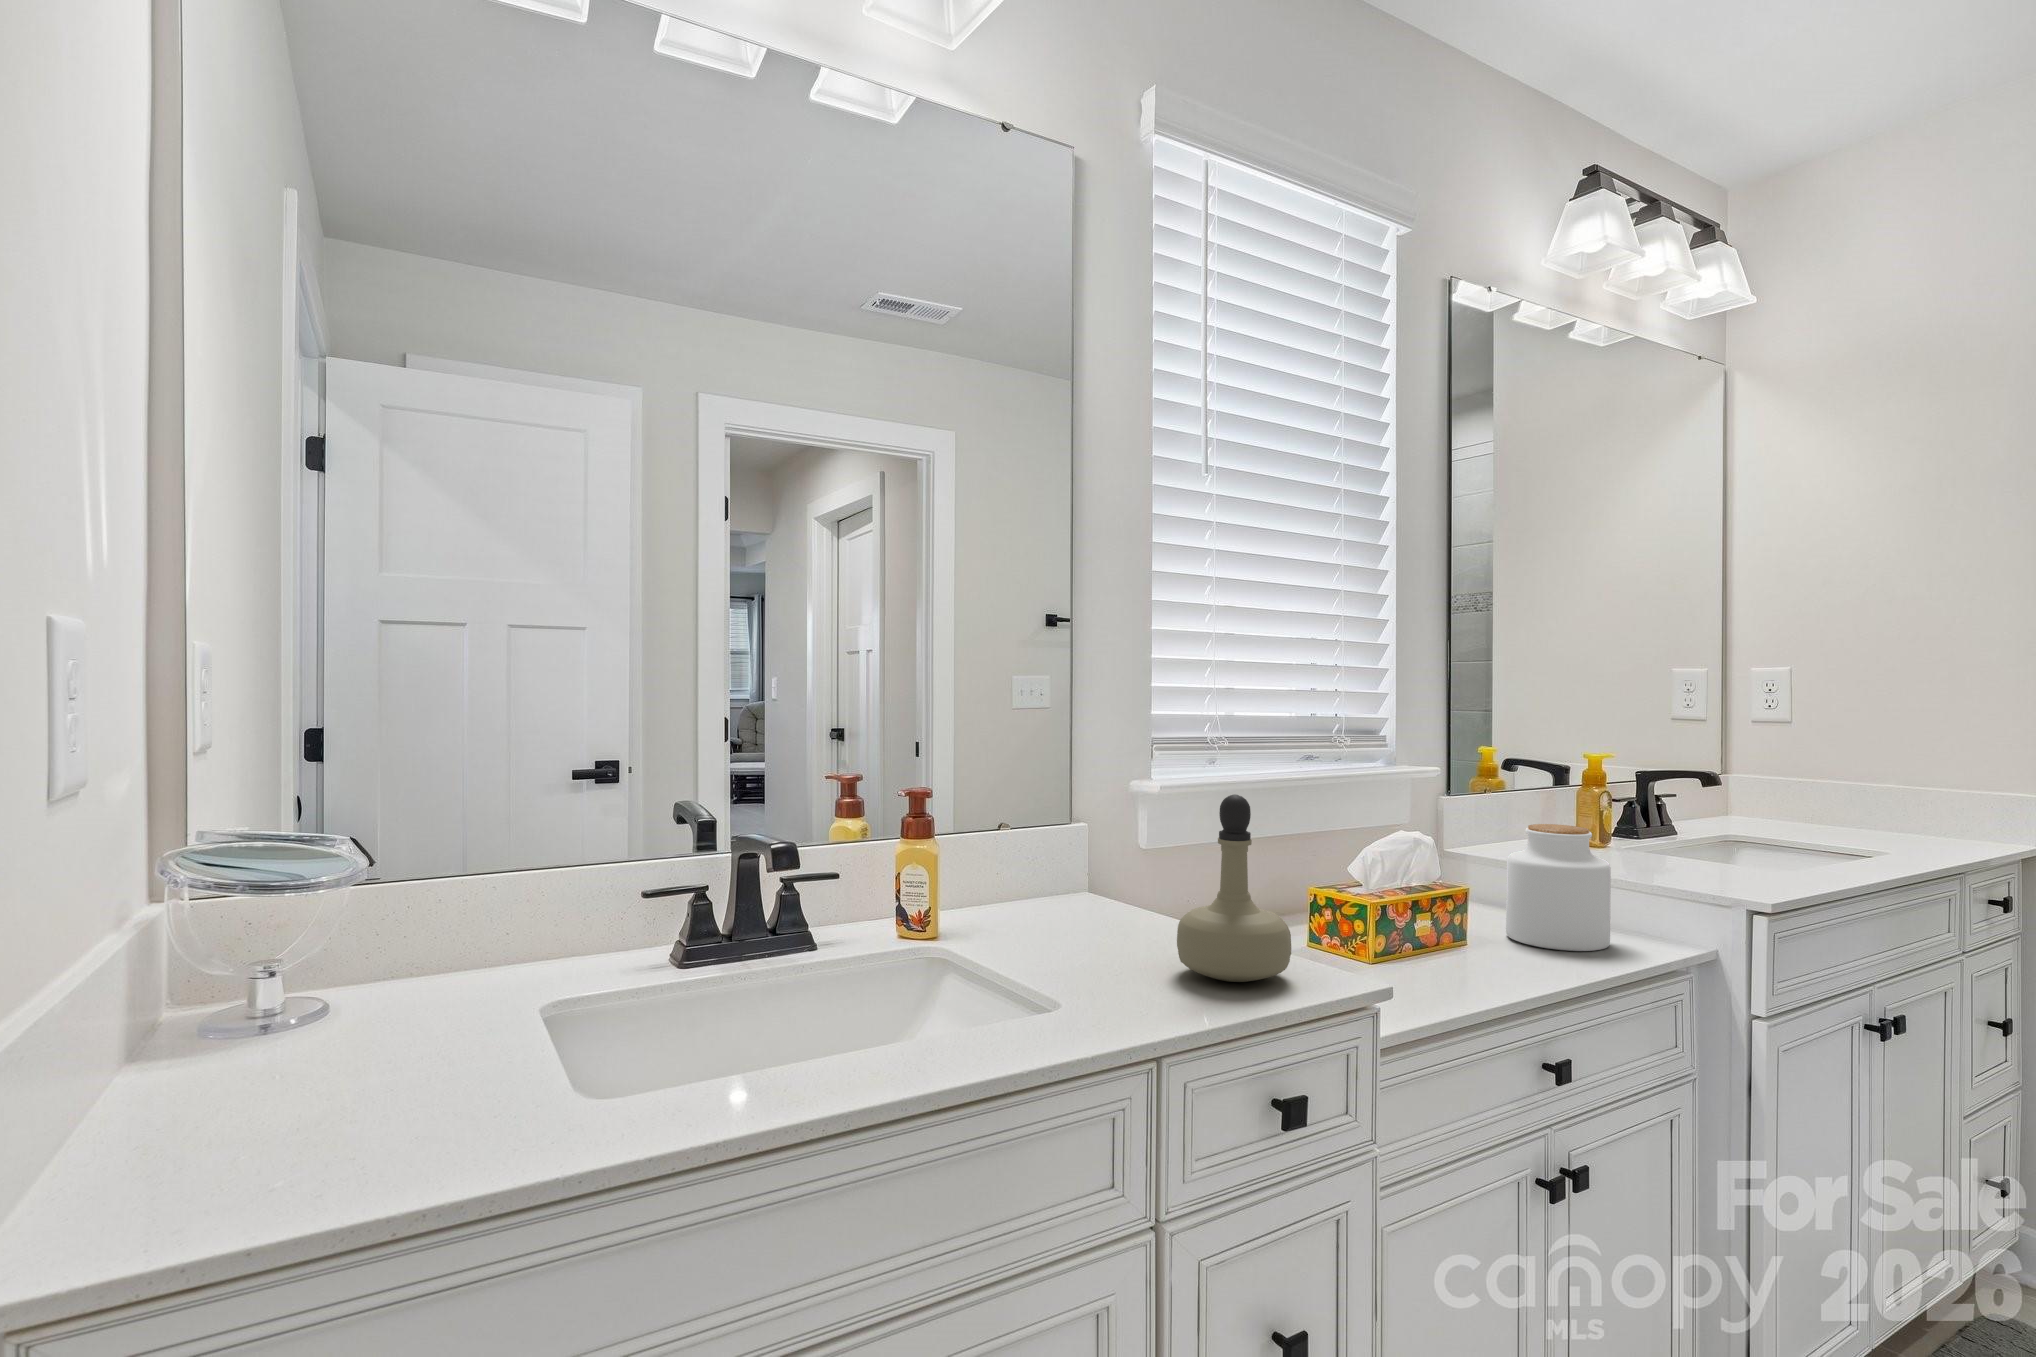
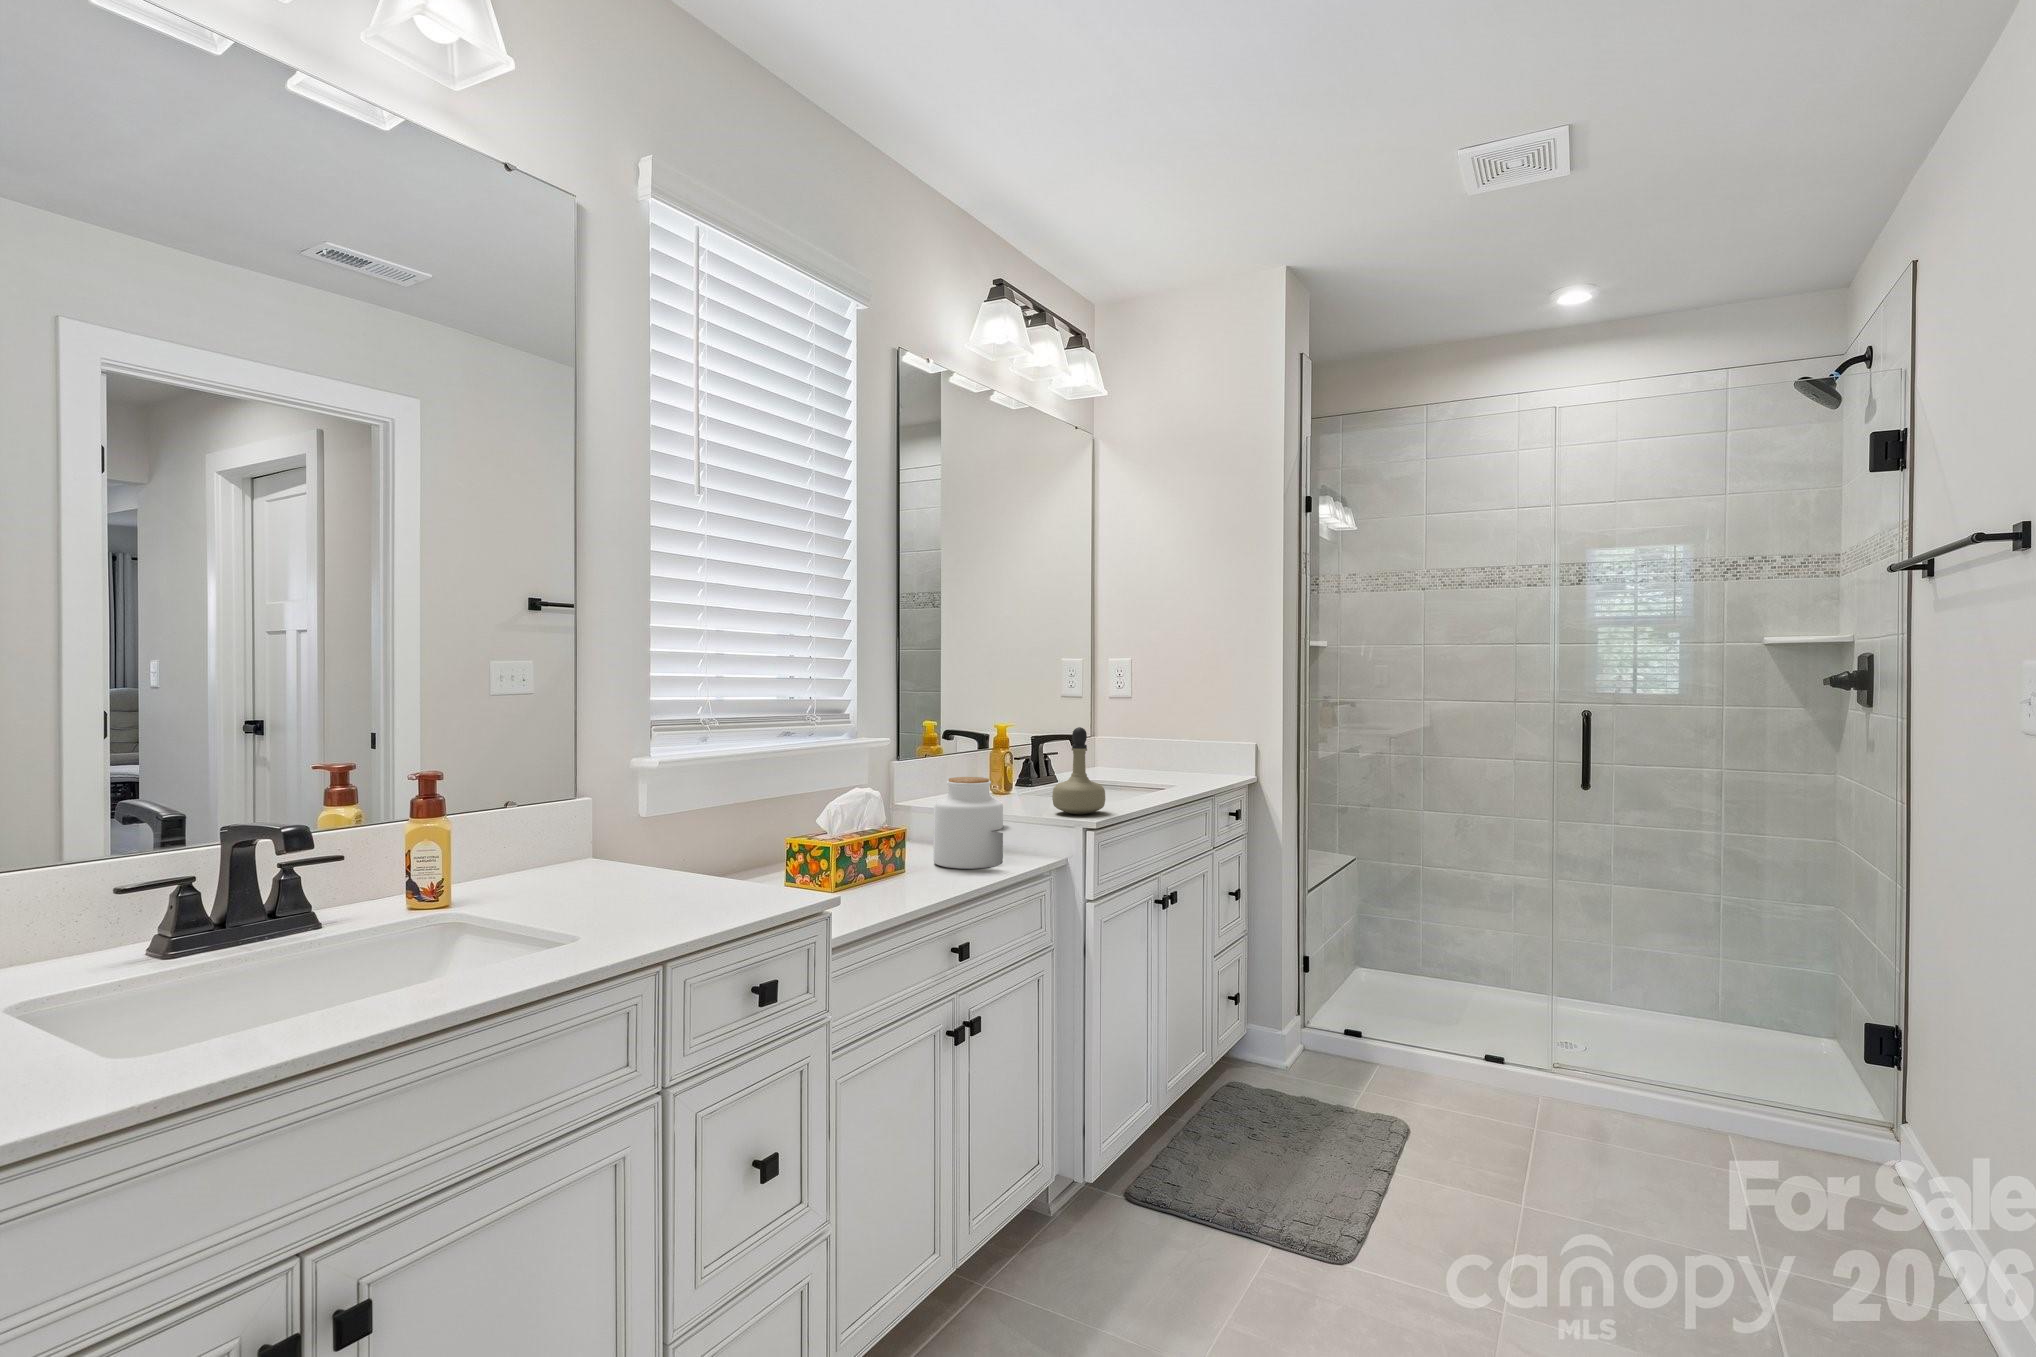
perfume bottle: present [1177,794,1291,982] -> present [1052,727,1105,814]

